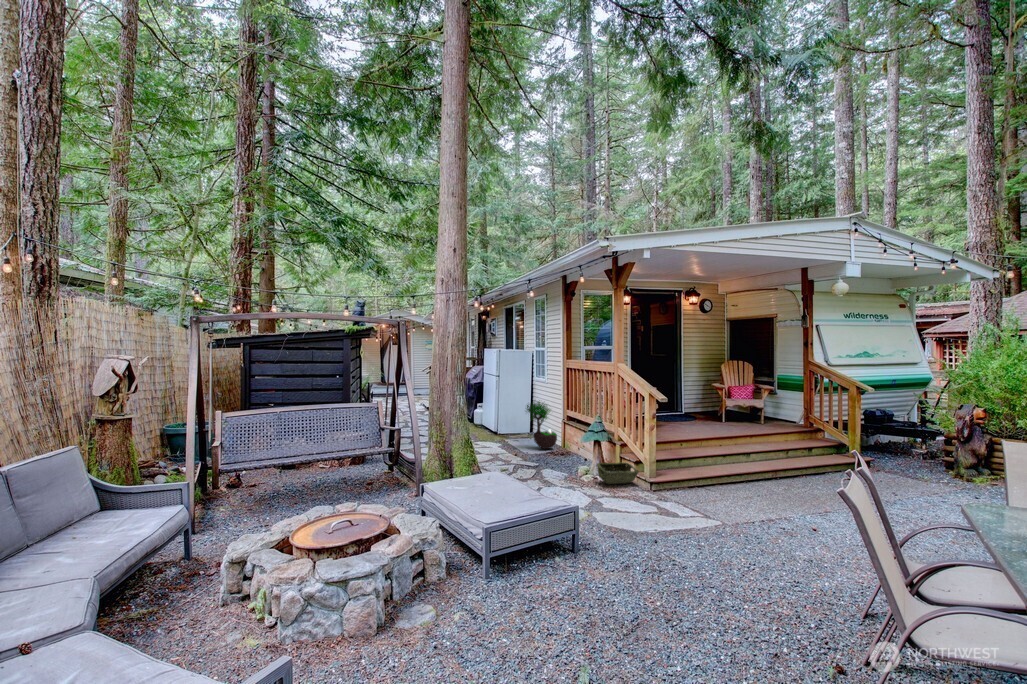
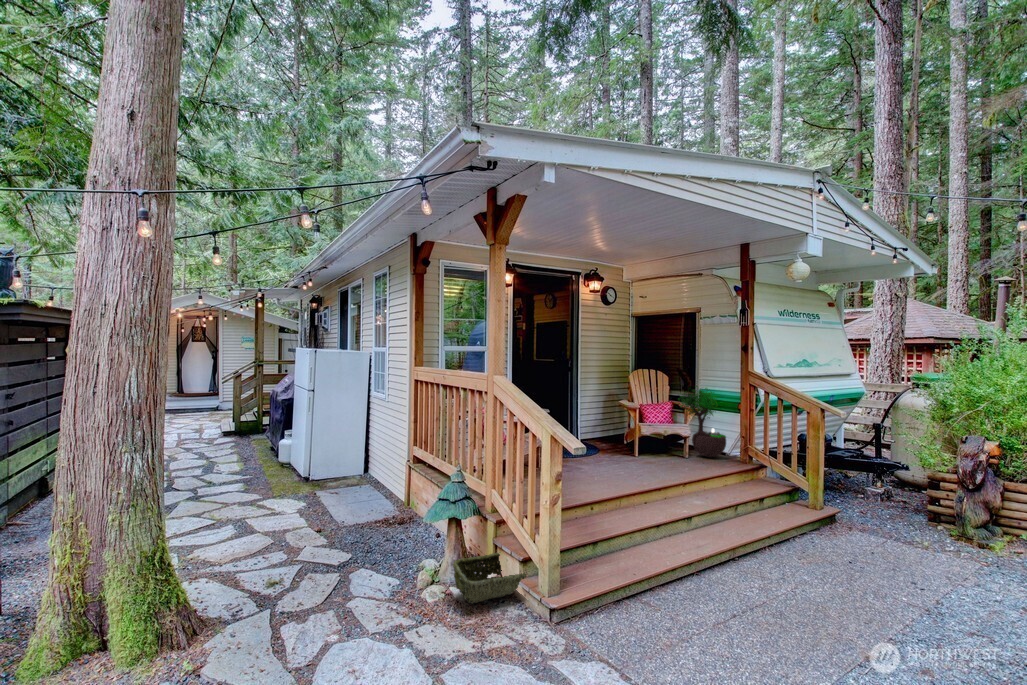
potted tree: present [527,402,557,449] -> present [680,388,726,457]

